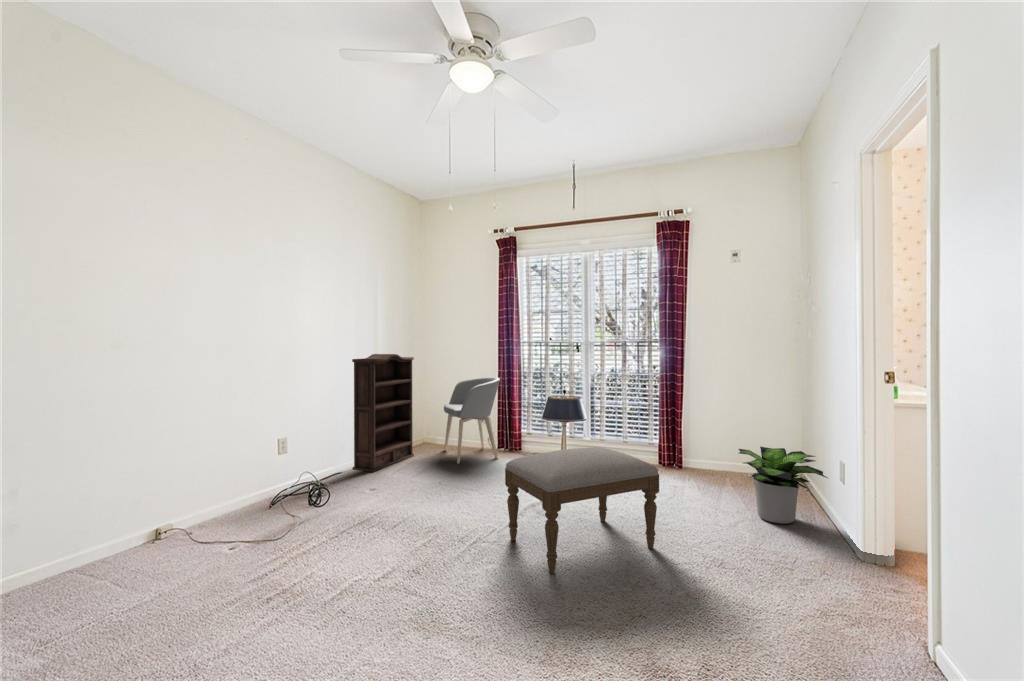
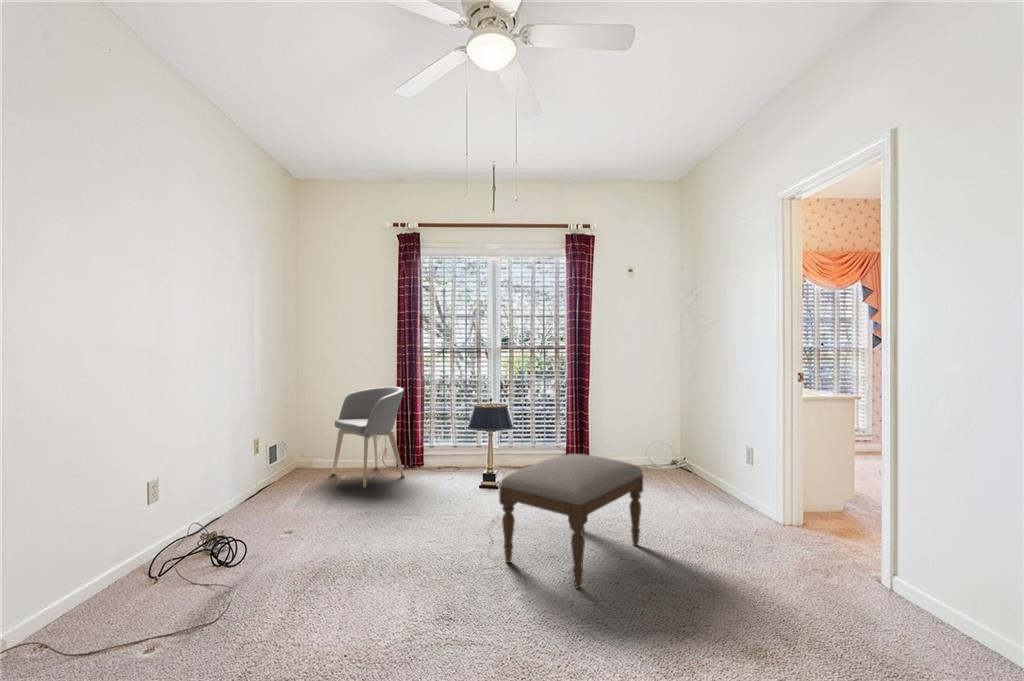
bookshelf: present [352,354,414,472] -> none [231,362,300,511]
potted plant: present [739,447,828,524] -> none [666,440,742,505]

